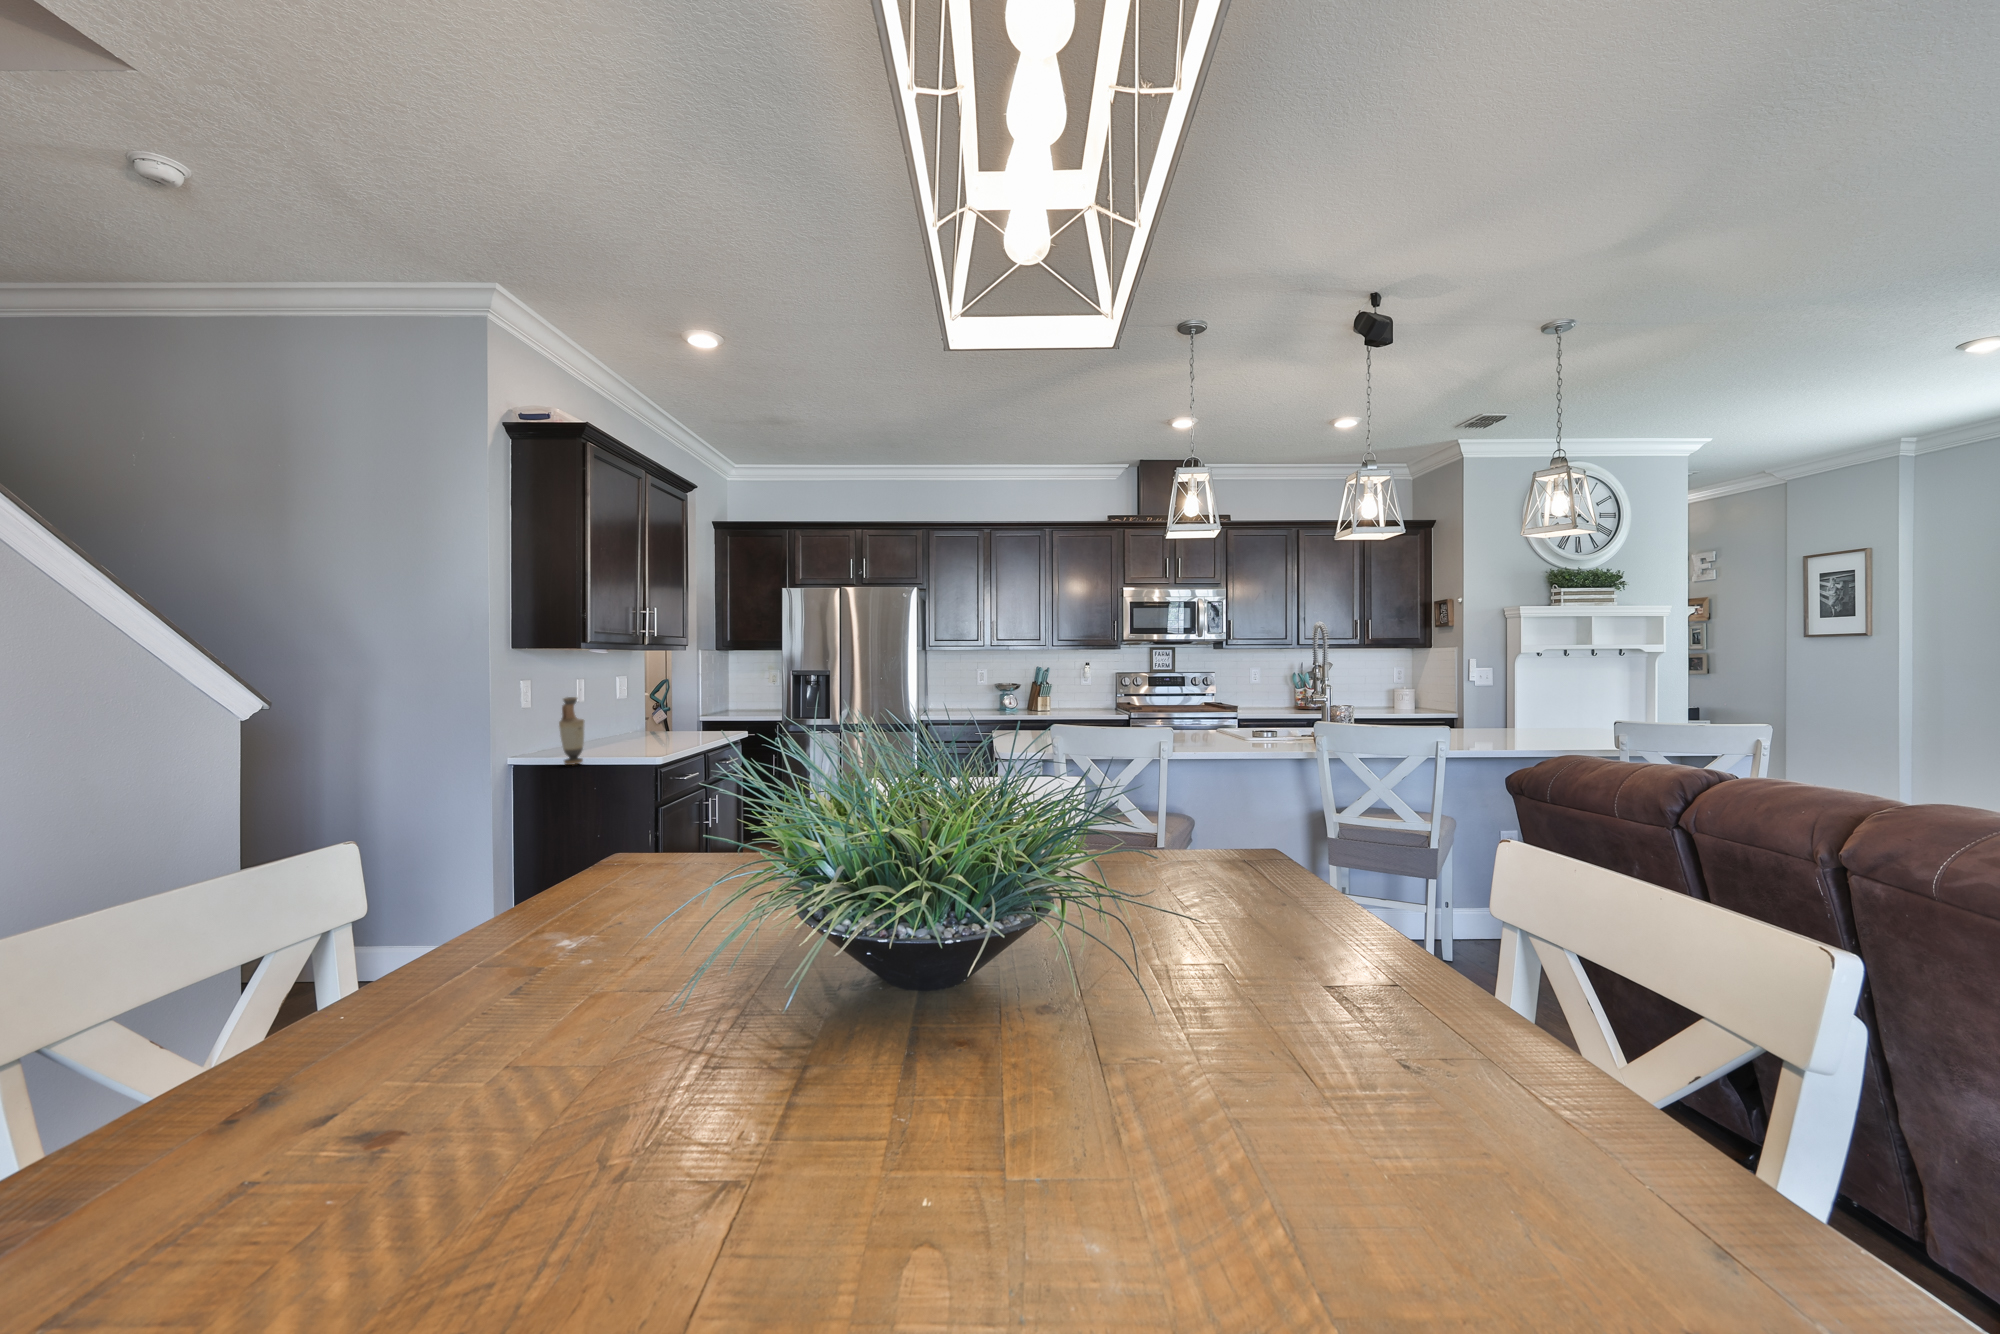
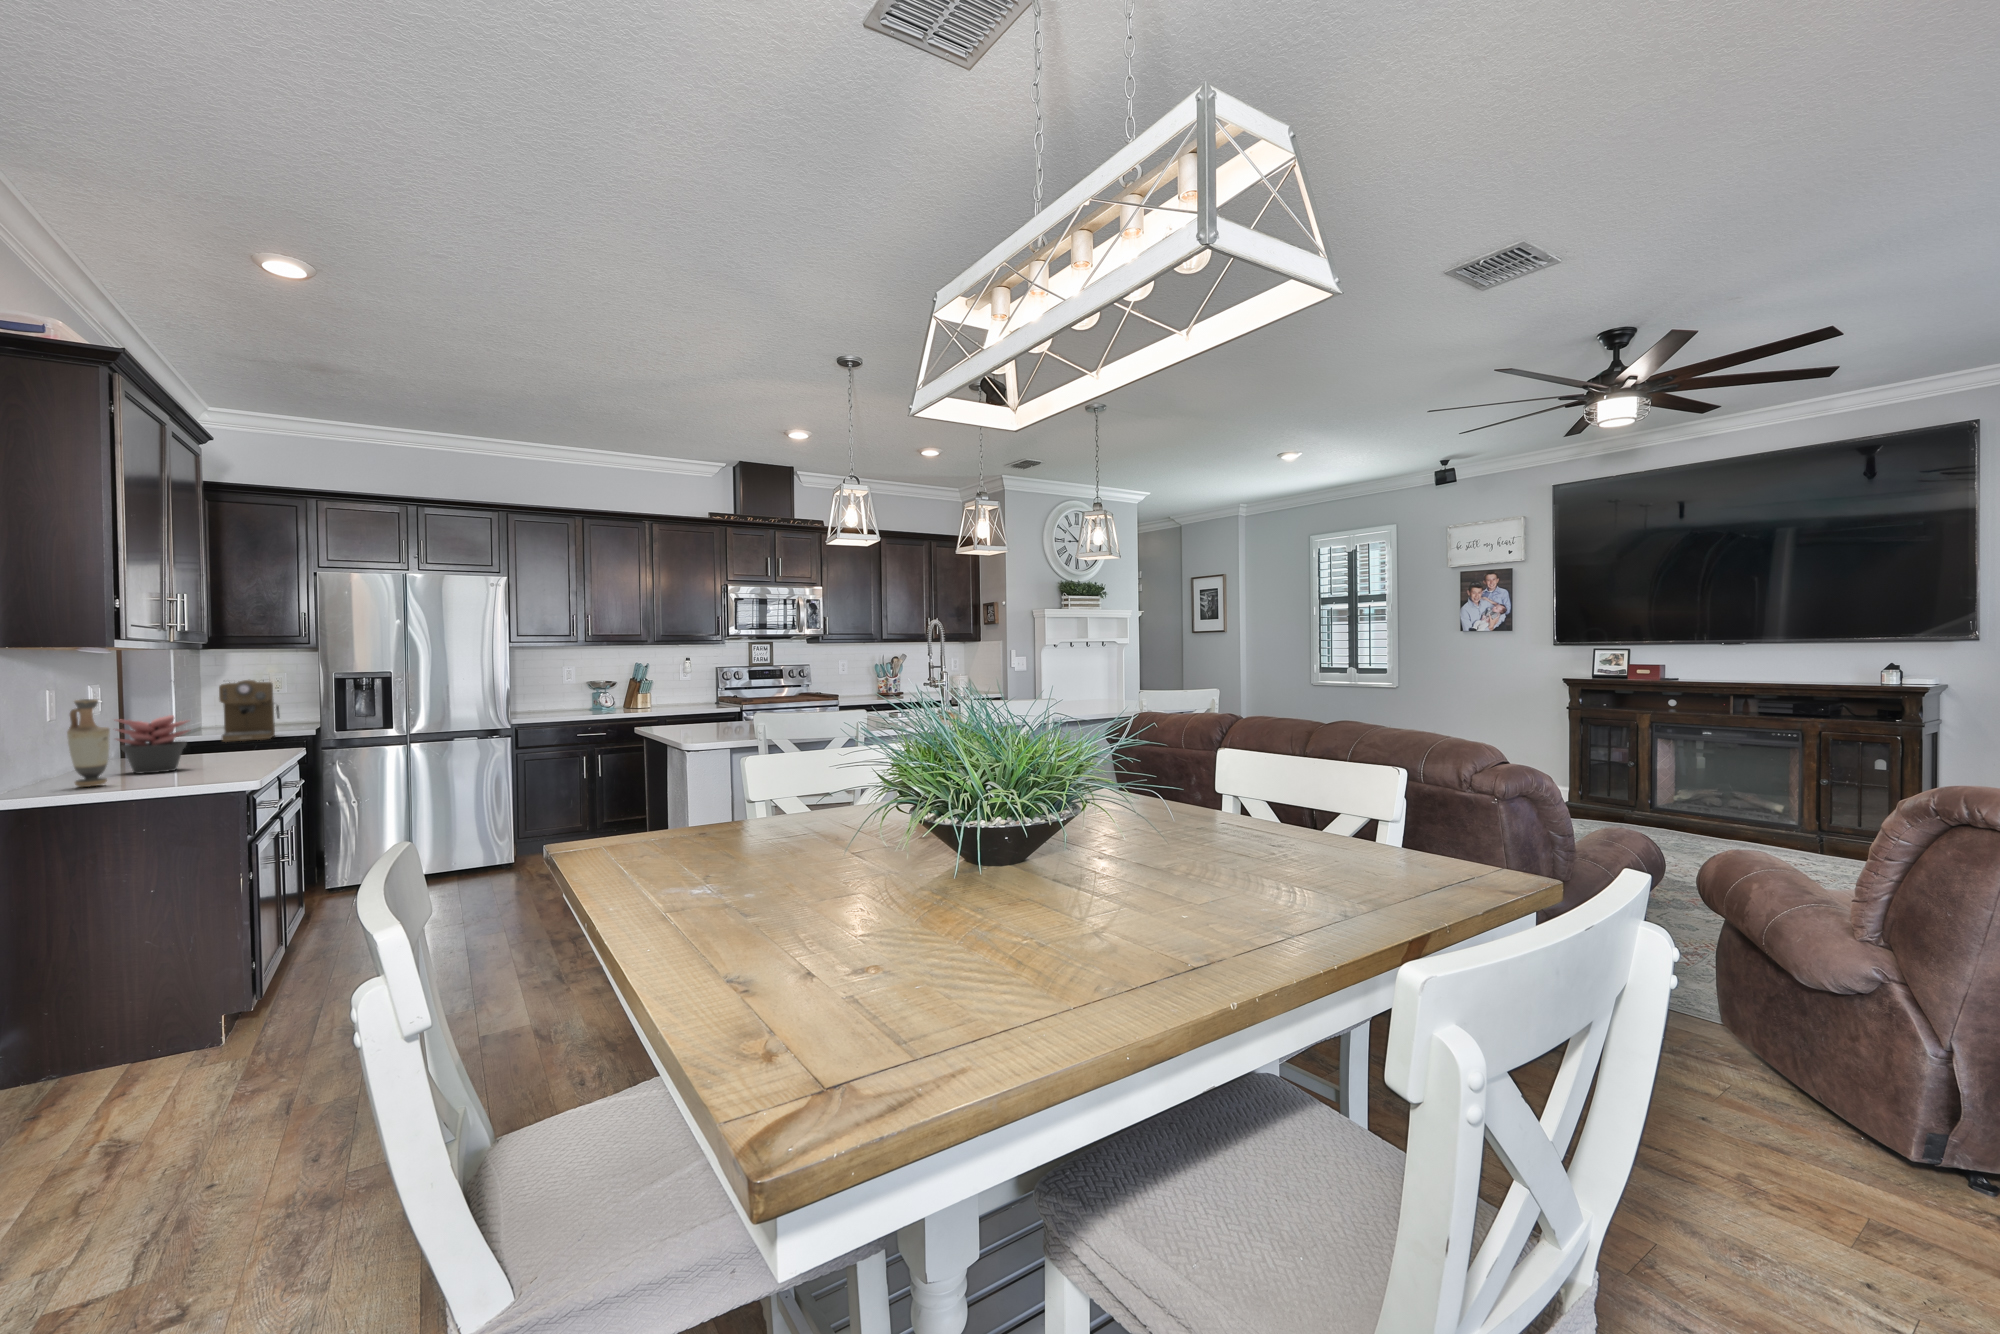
coffee maker: none [721,677,761,726] -> present [219,680,279,742]
succulent plant: none [607,709,654,754] -> present [116,715,189,774]

